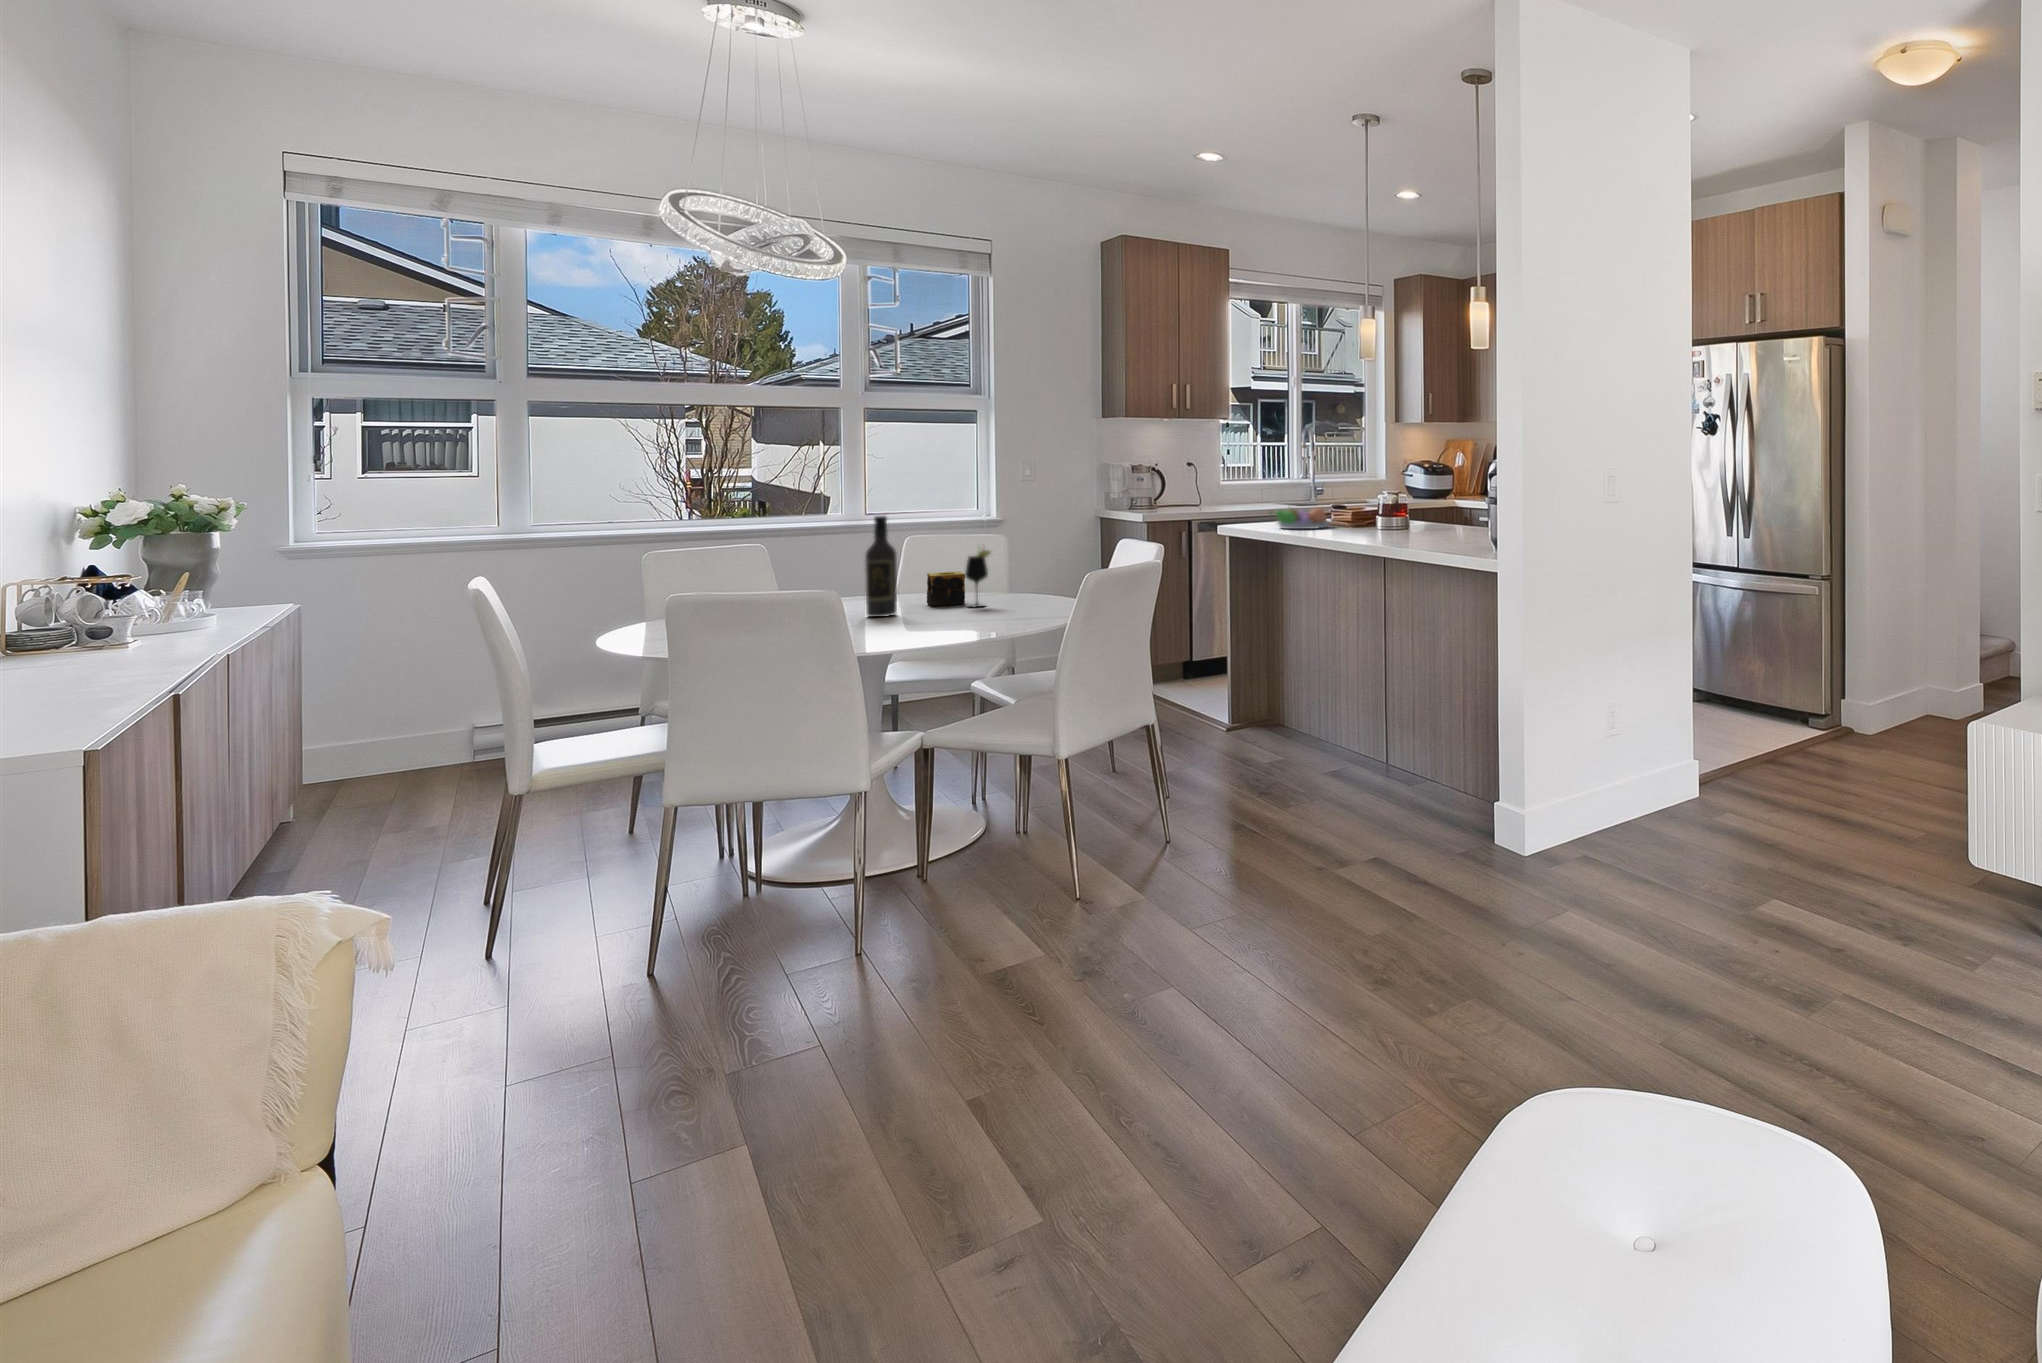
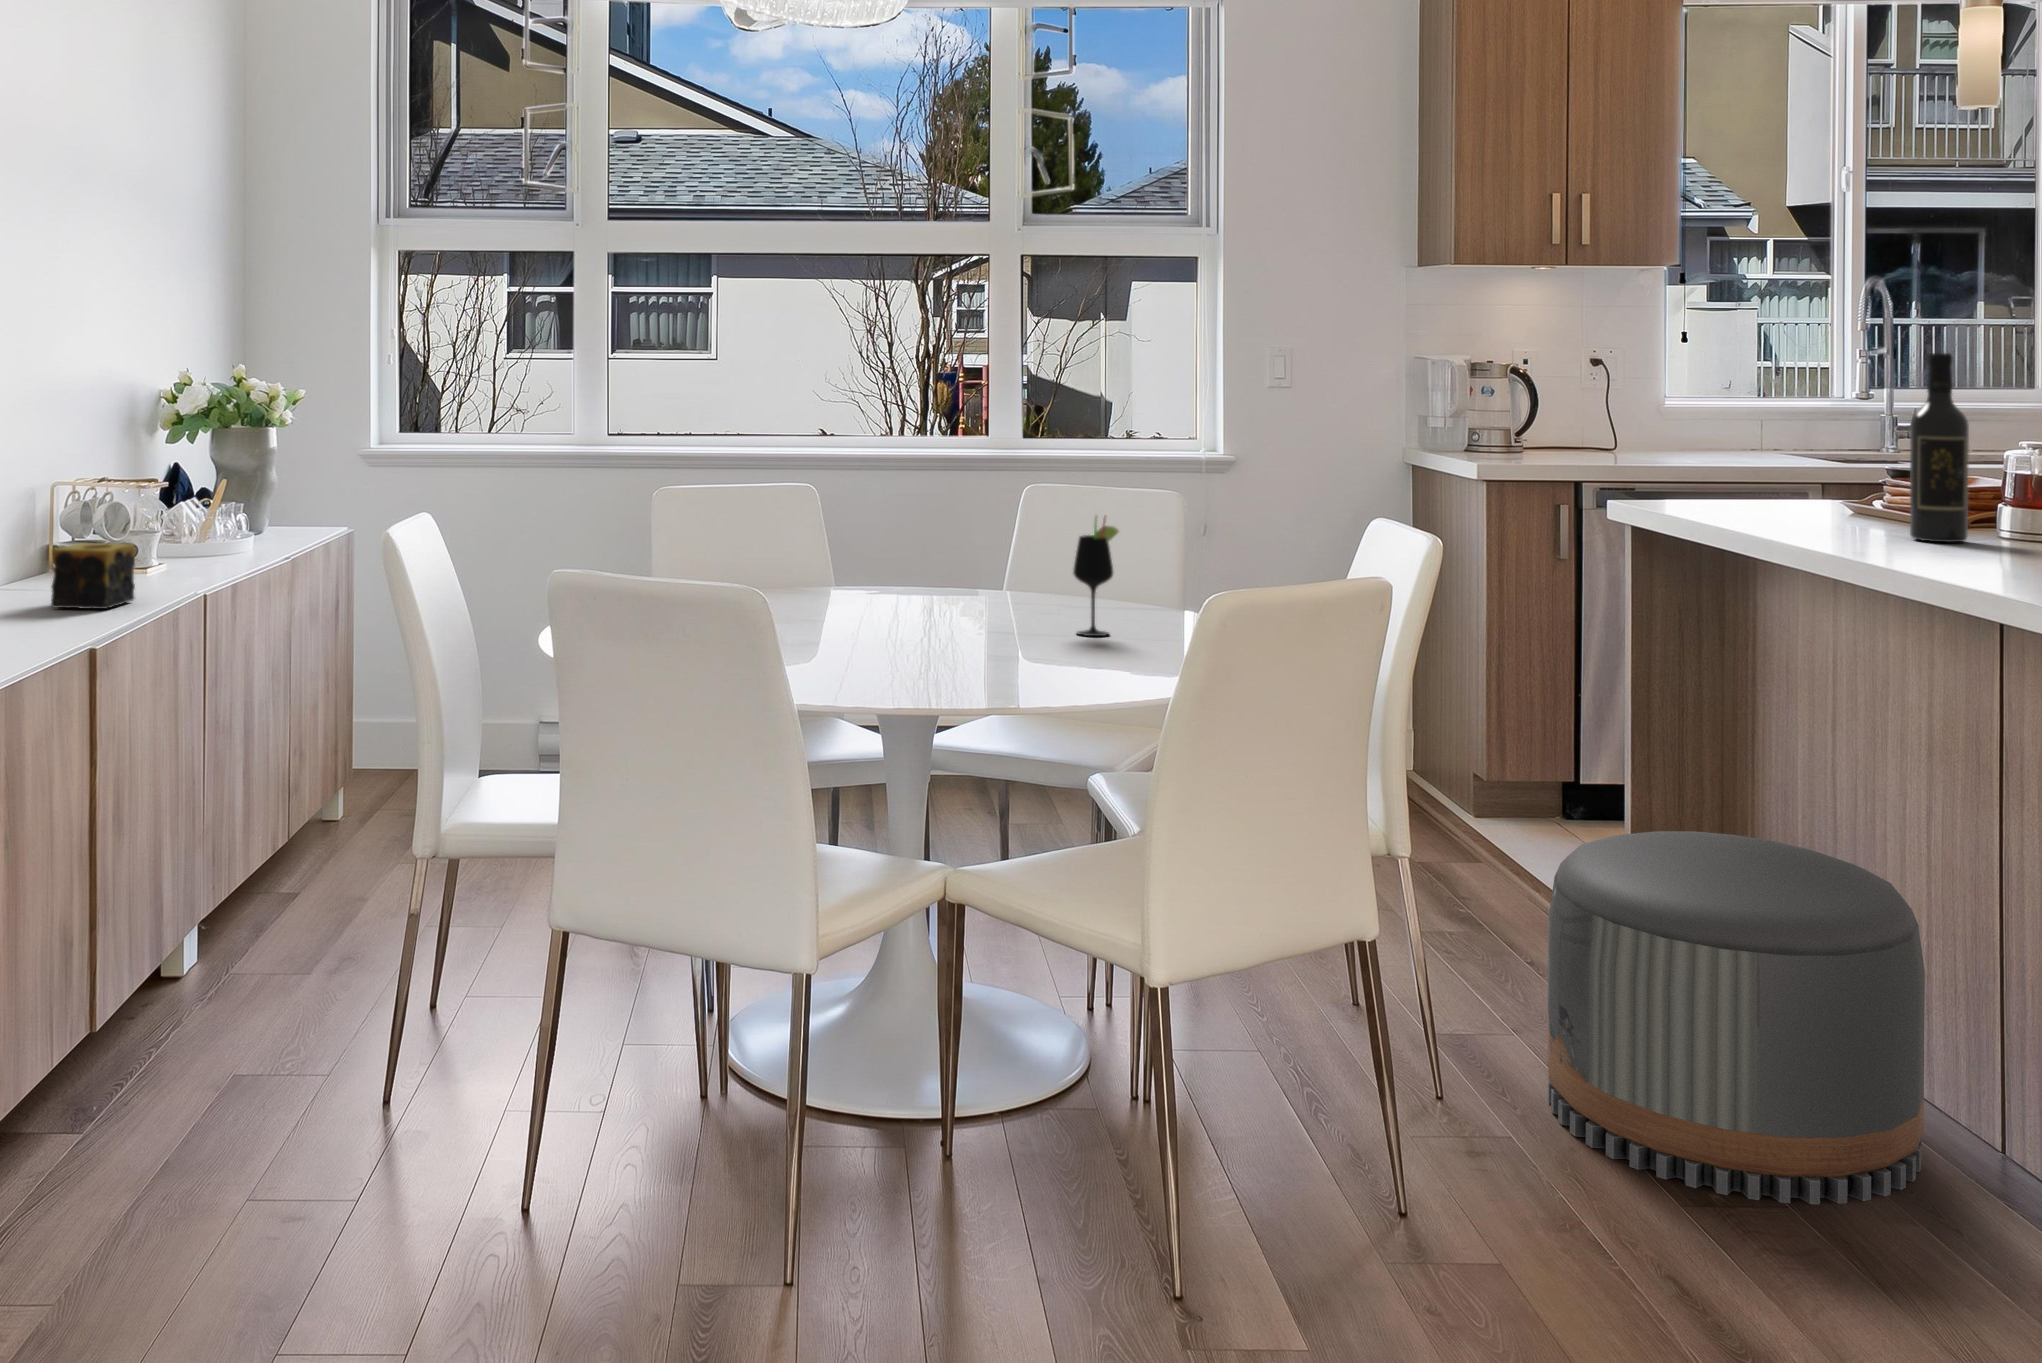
fruit bowl: present [1271,508,1329,529] -> none [1730,465,1894,527]
wine bottle: present [865,516,897,617] -> present [1910,353,1969,542]
candle: present [927,571,965,607] -> present [51,543,135,609]
pouf: none [1206,660,1351,802] -> present [1548,831,1925,1204]

